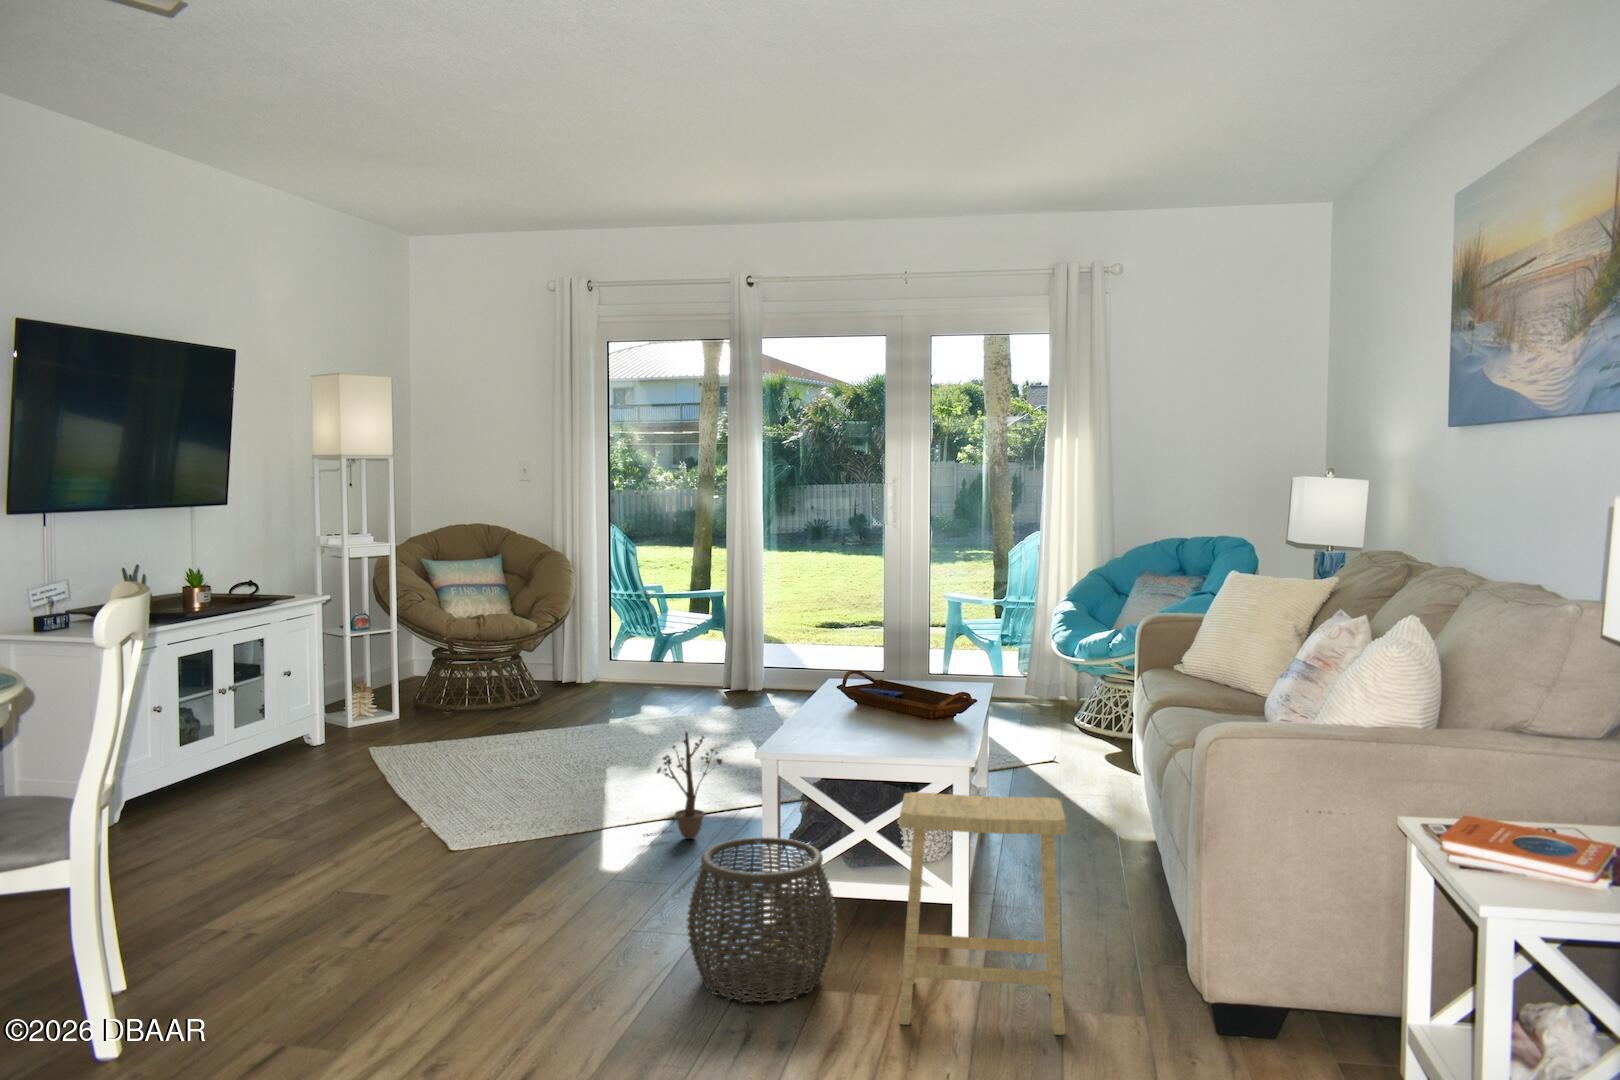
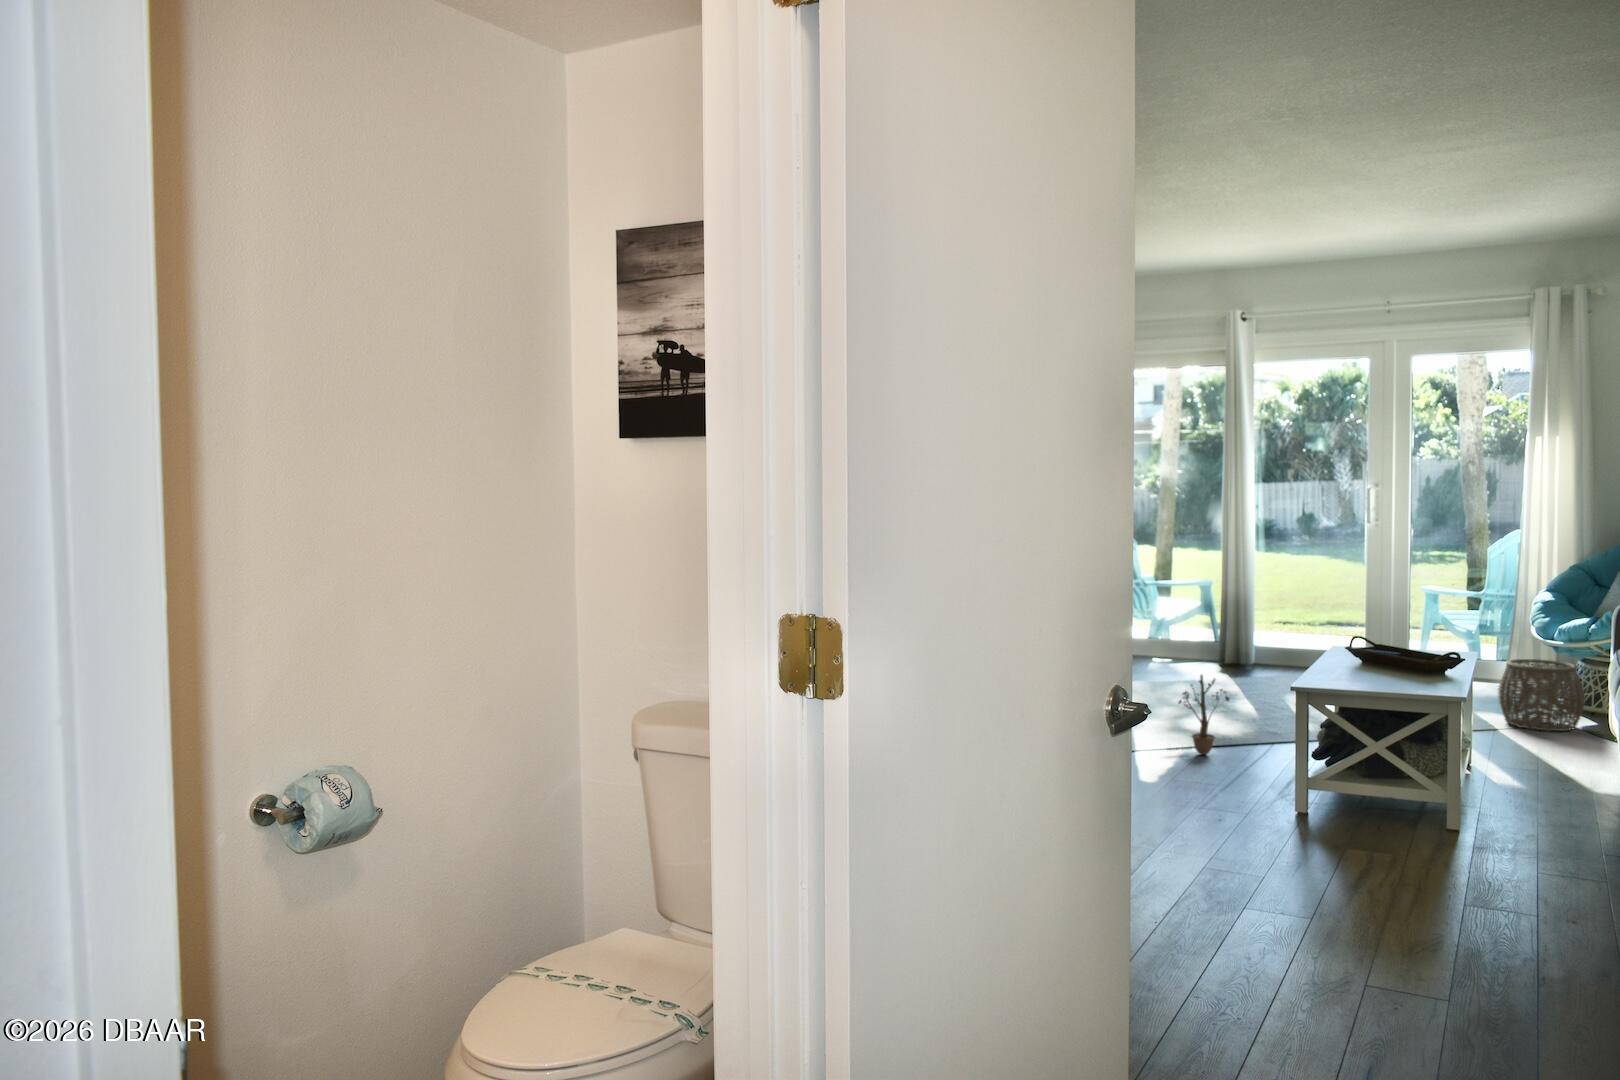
footstool: present [899,792,1067,1035] -> none [1383,711,1522,890]
woven basket: present [686,837,836,1003] -> present [1498,659,1585,731]

